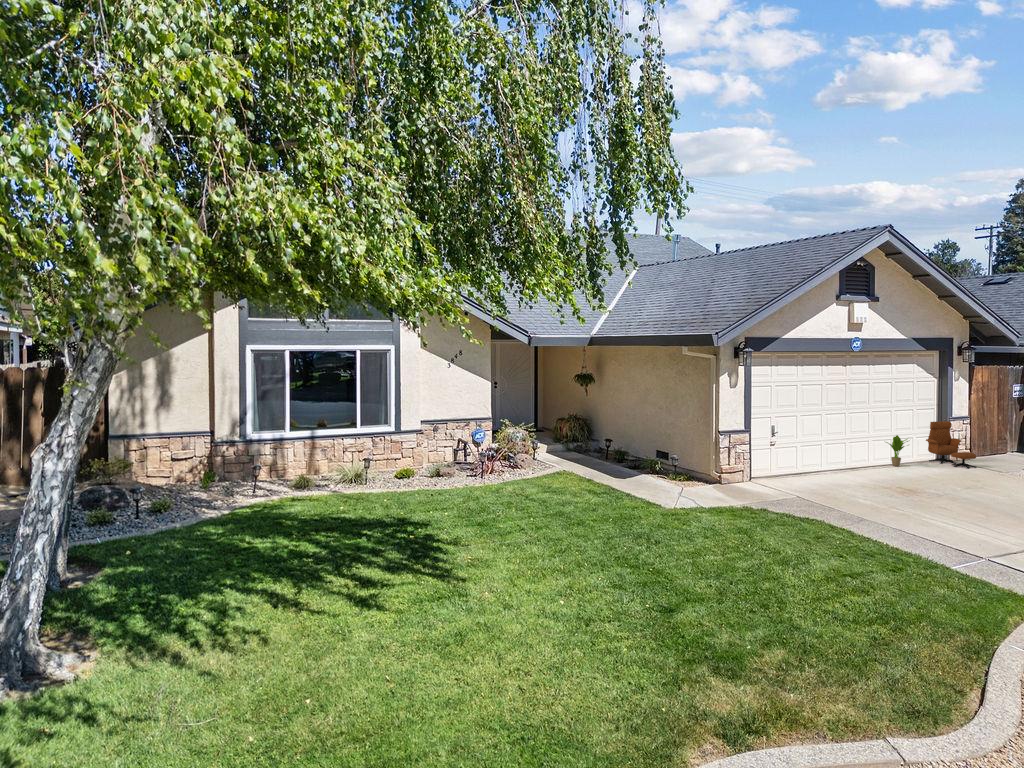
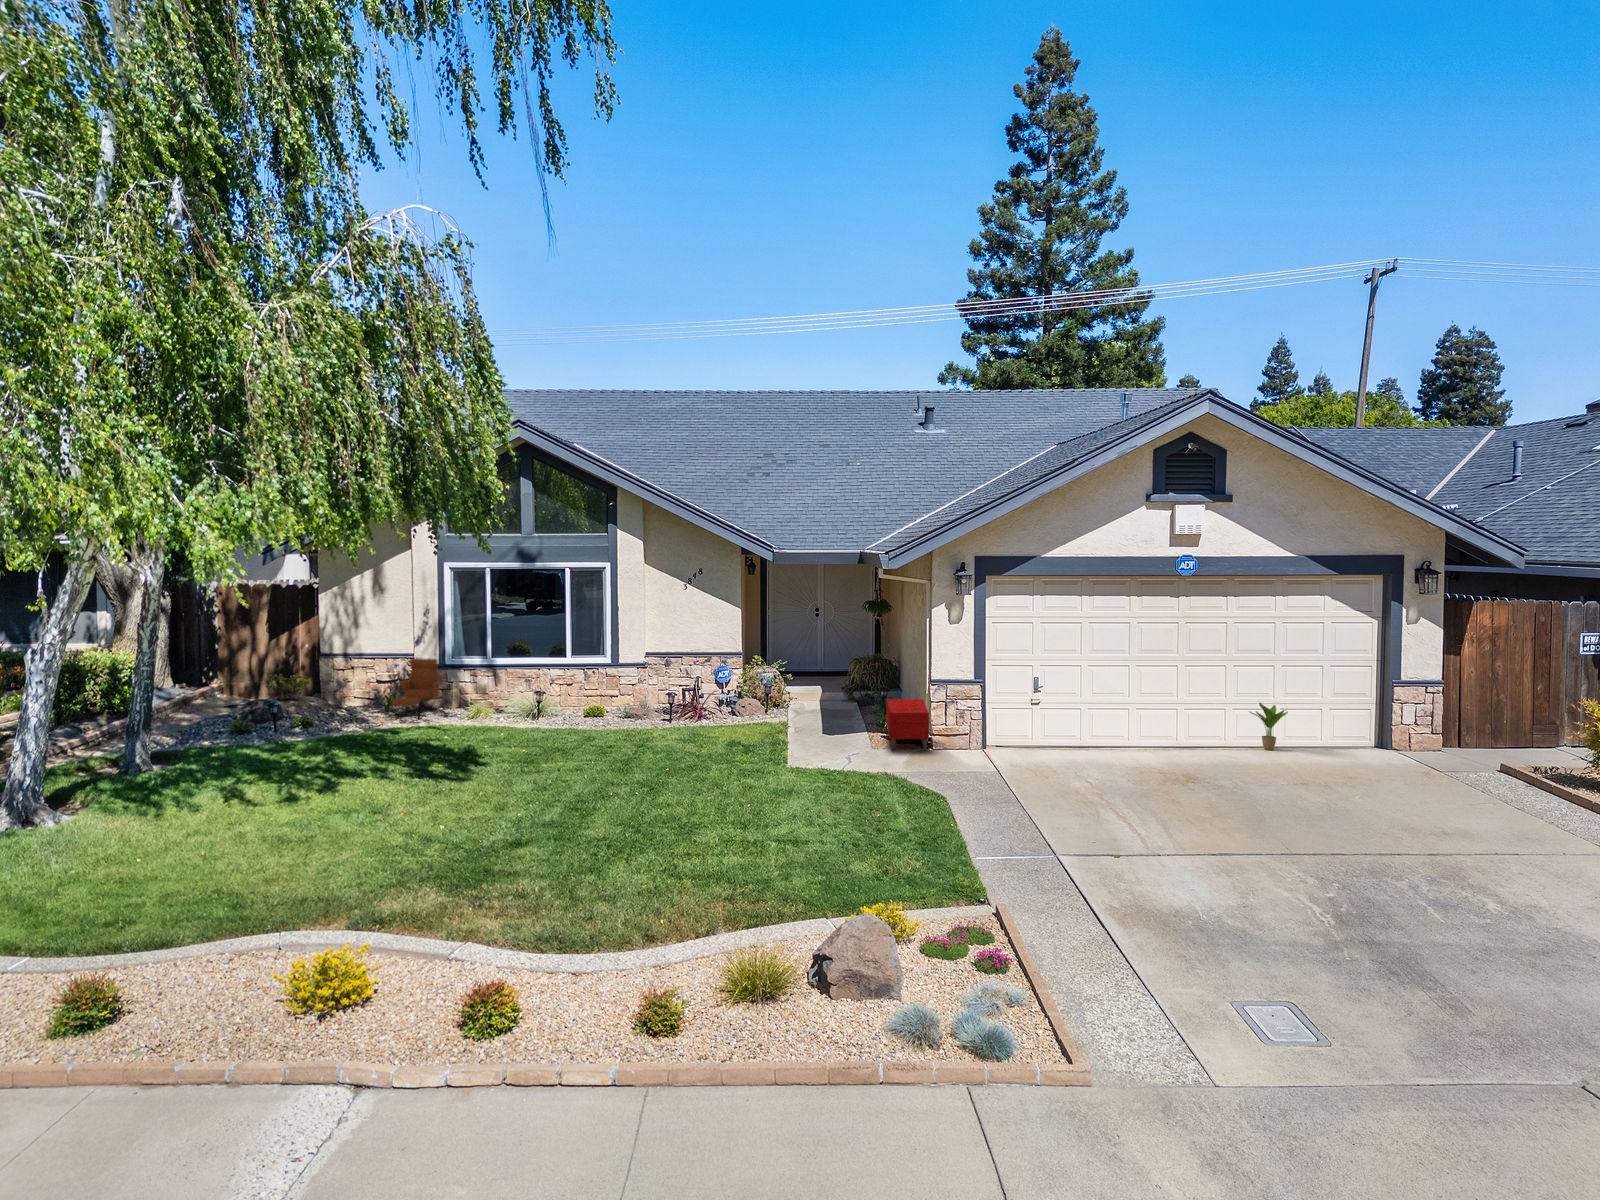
lounge chair: present [926,421,976,469] -> present [391,658,443,717]
bench: none [658,446,718,486] -> present [886,699,929,751]

